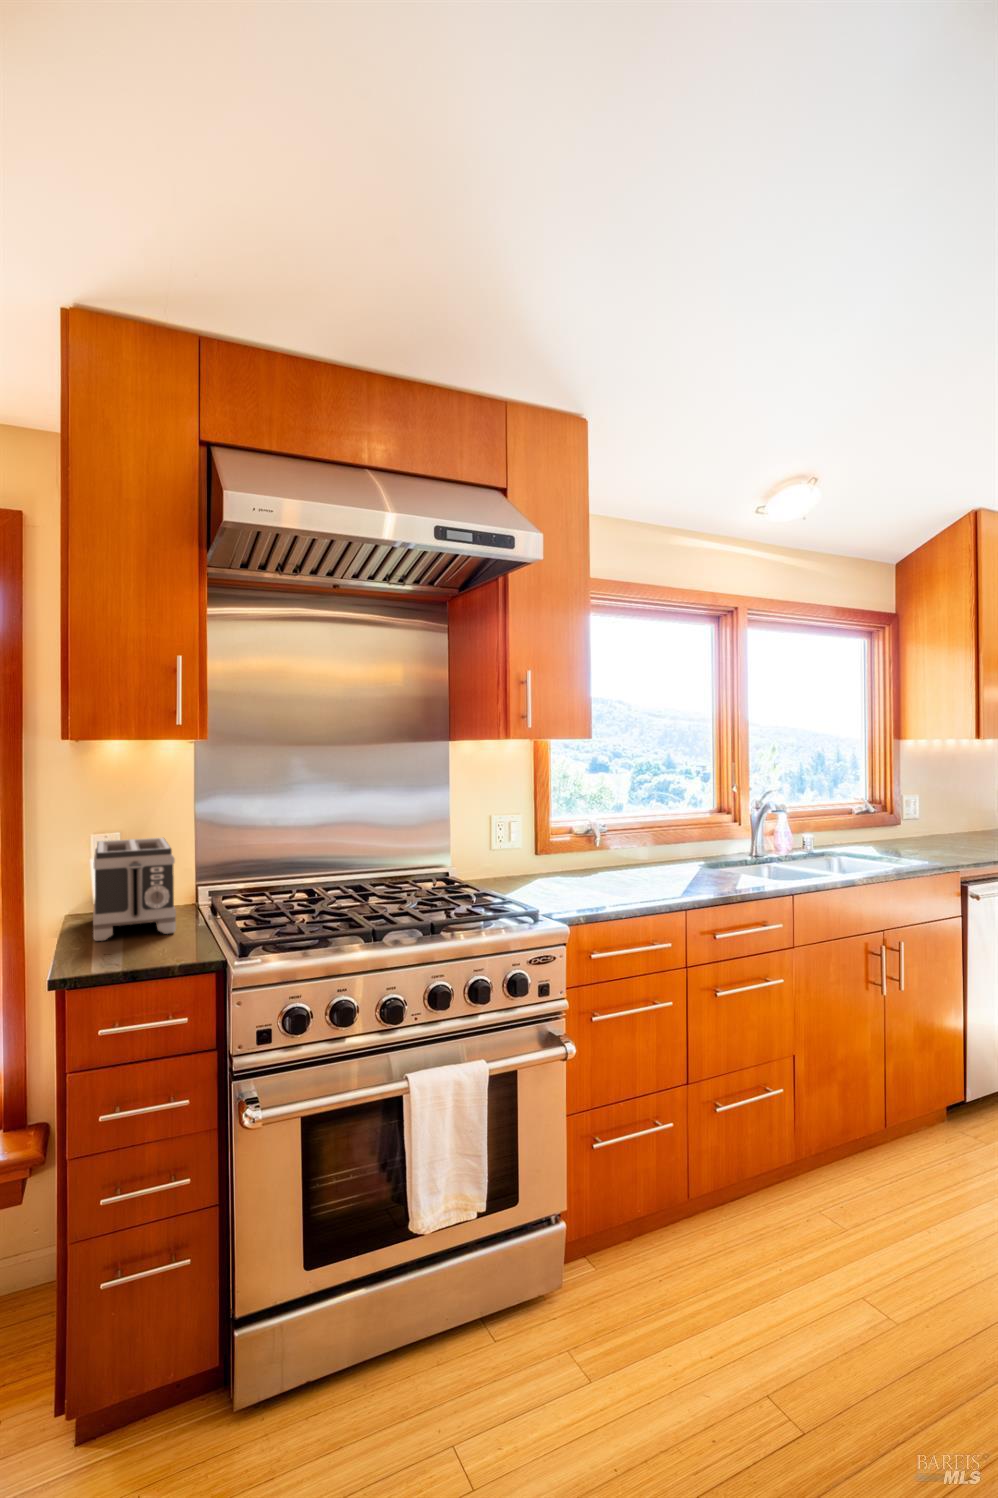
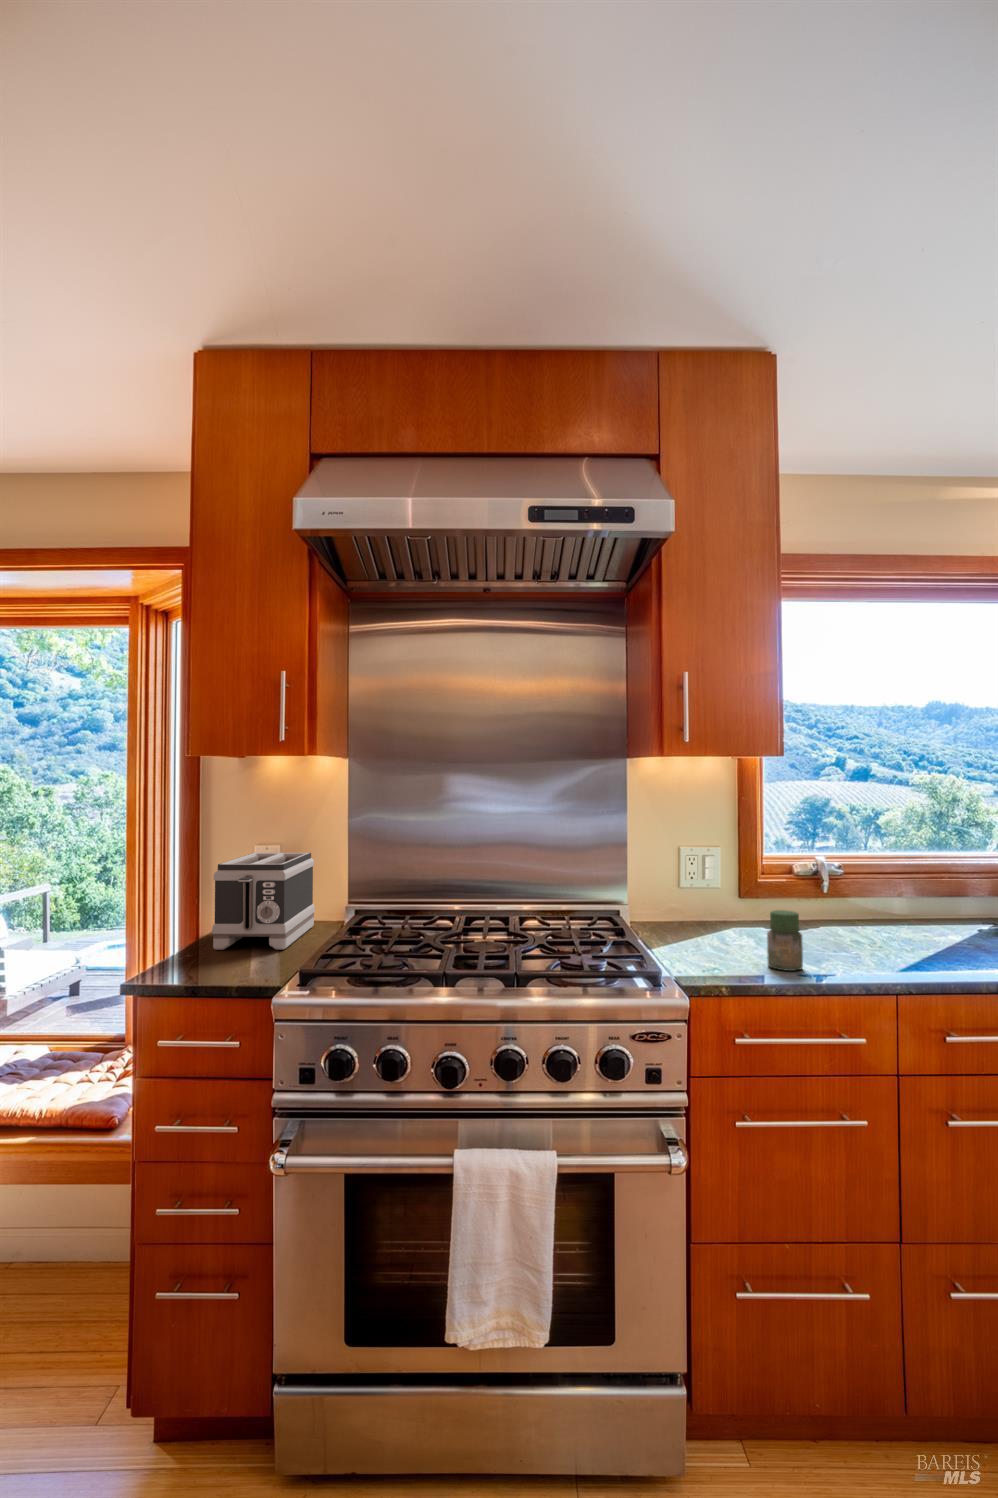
jar: none [597,857,622,901] -> present [767,910,803,971]

